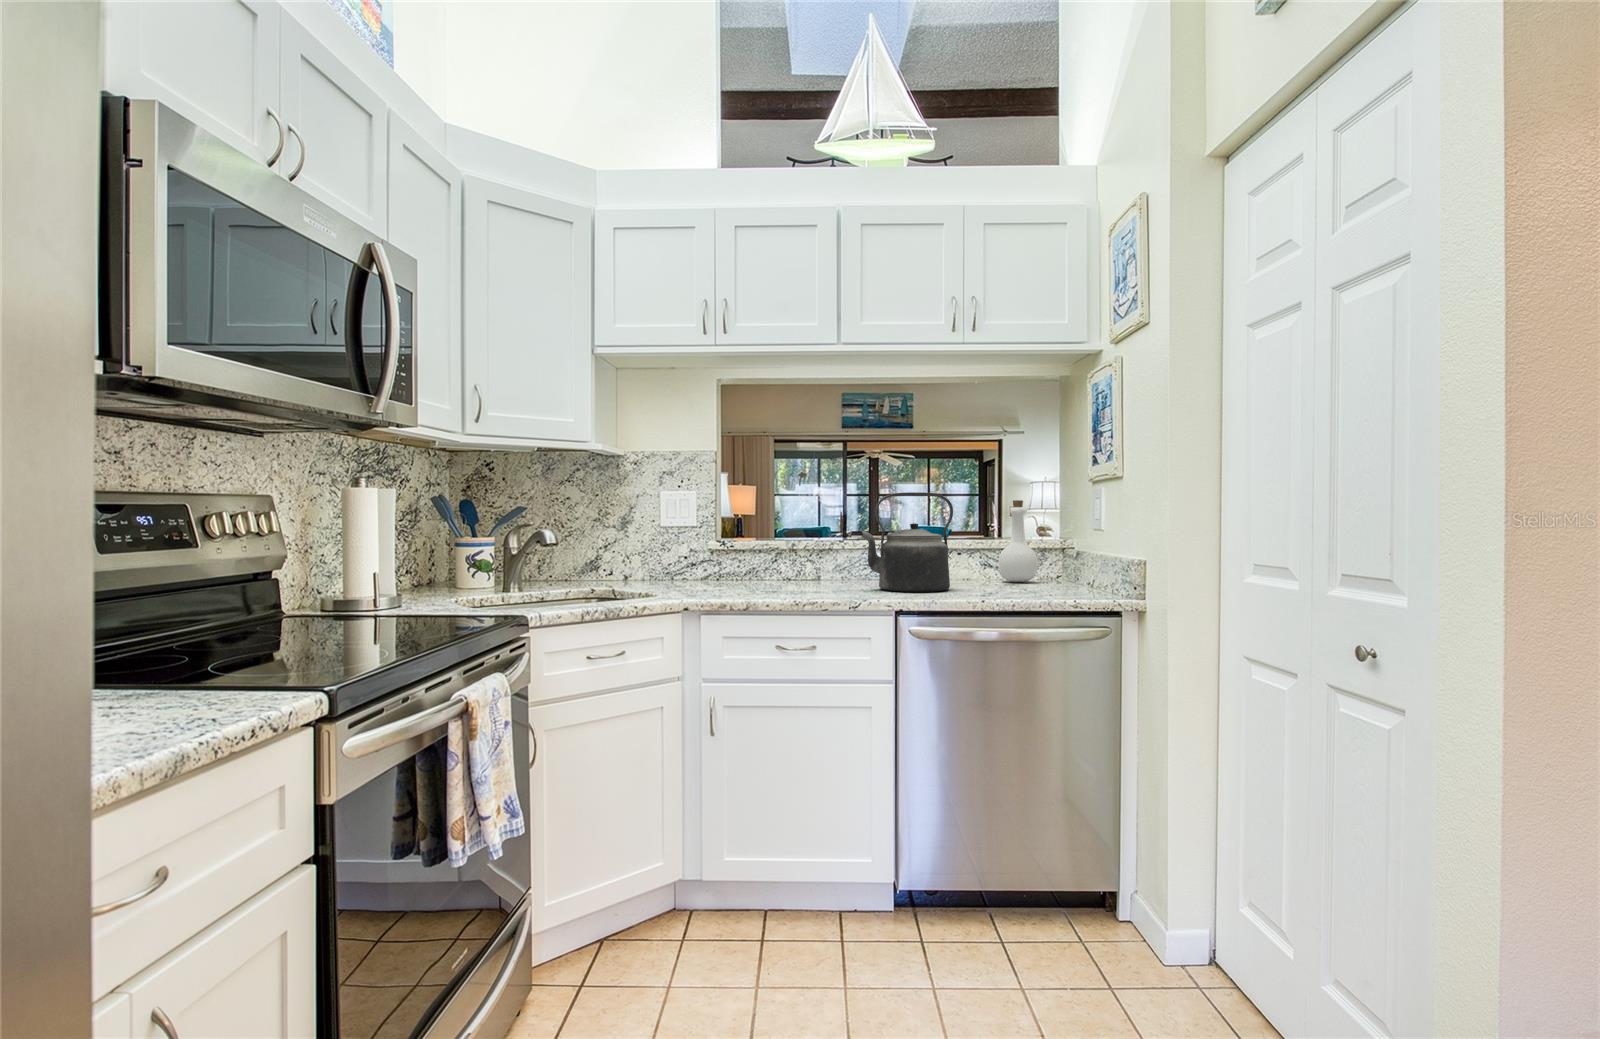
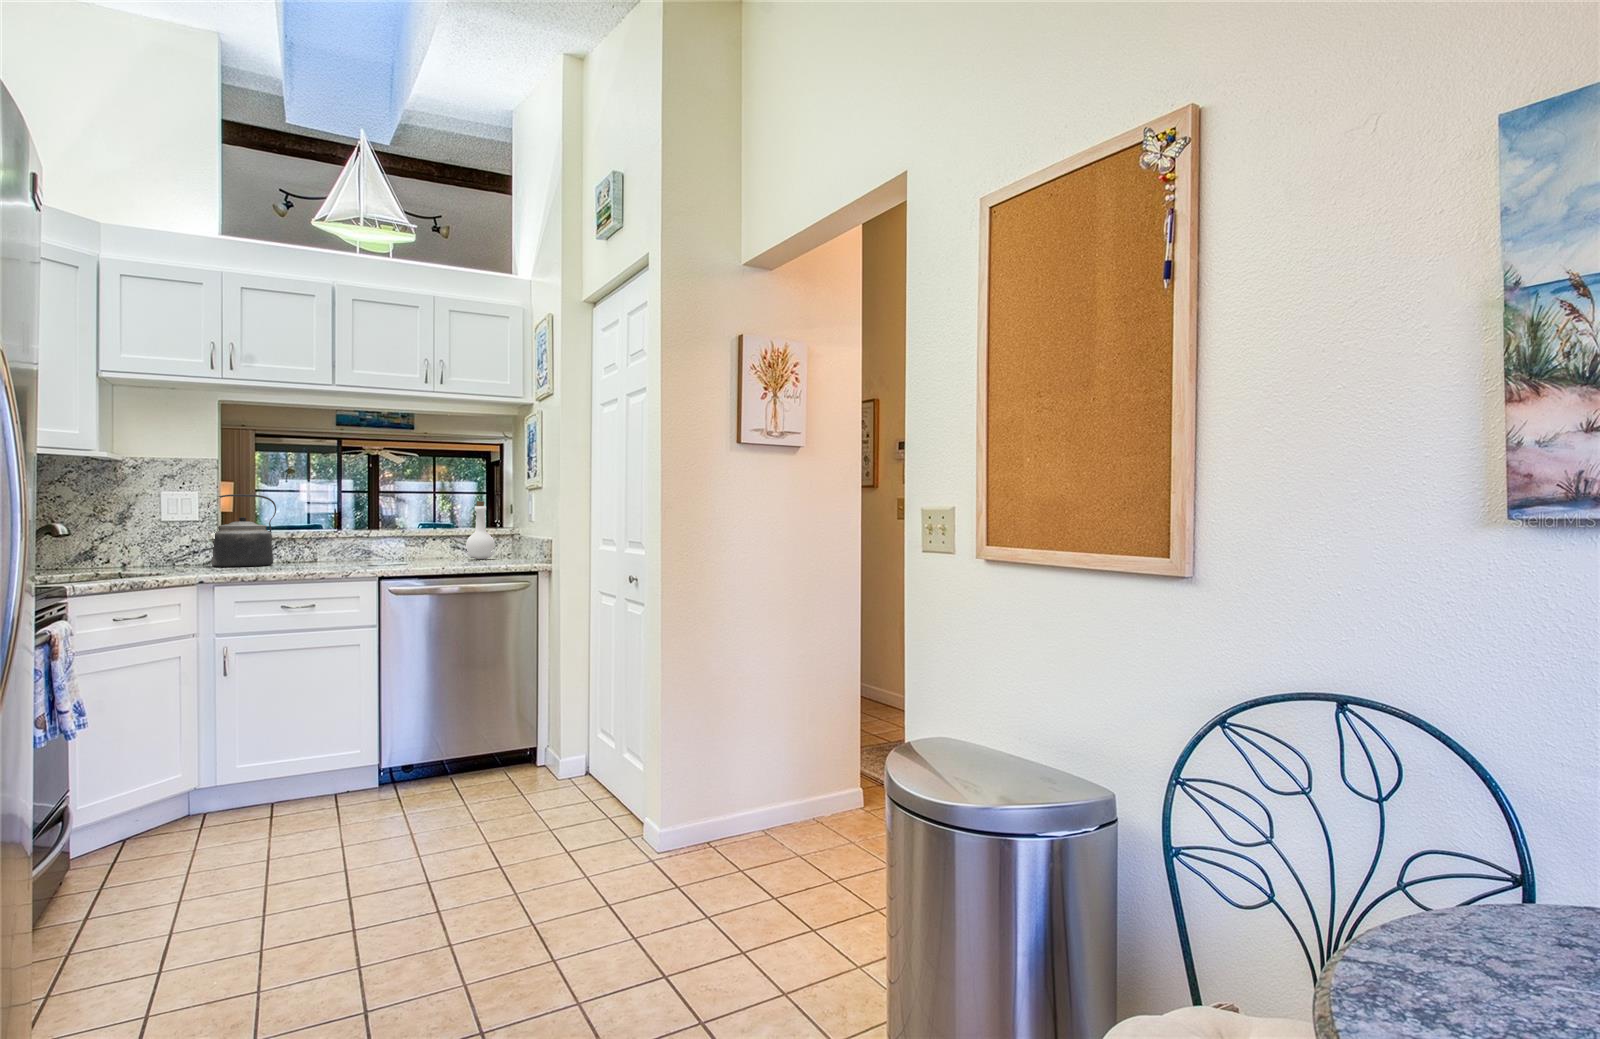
kettle: present [861,492,953,592] -> present [208,494,276,567]

